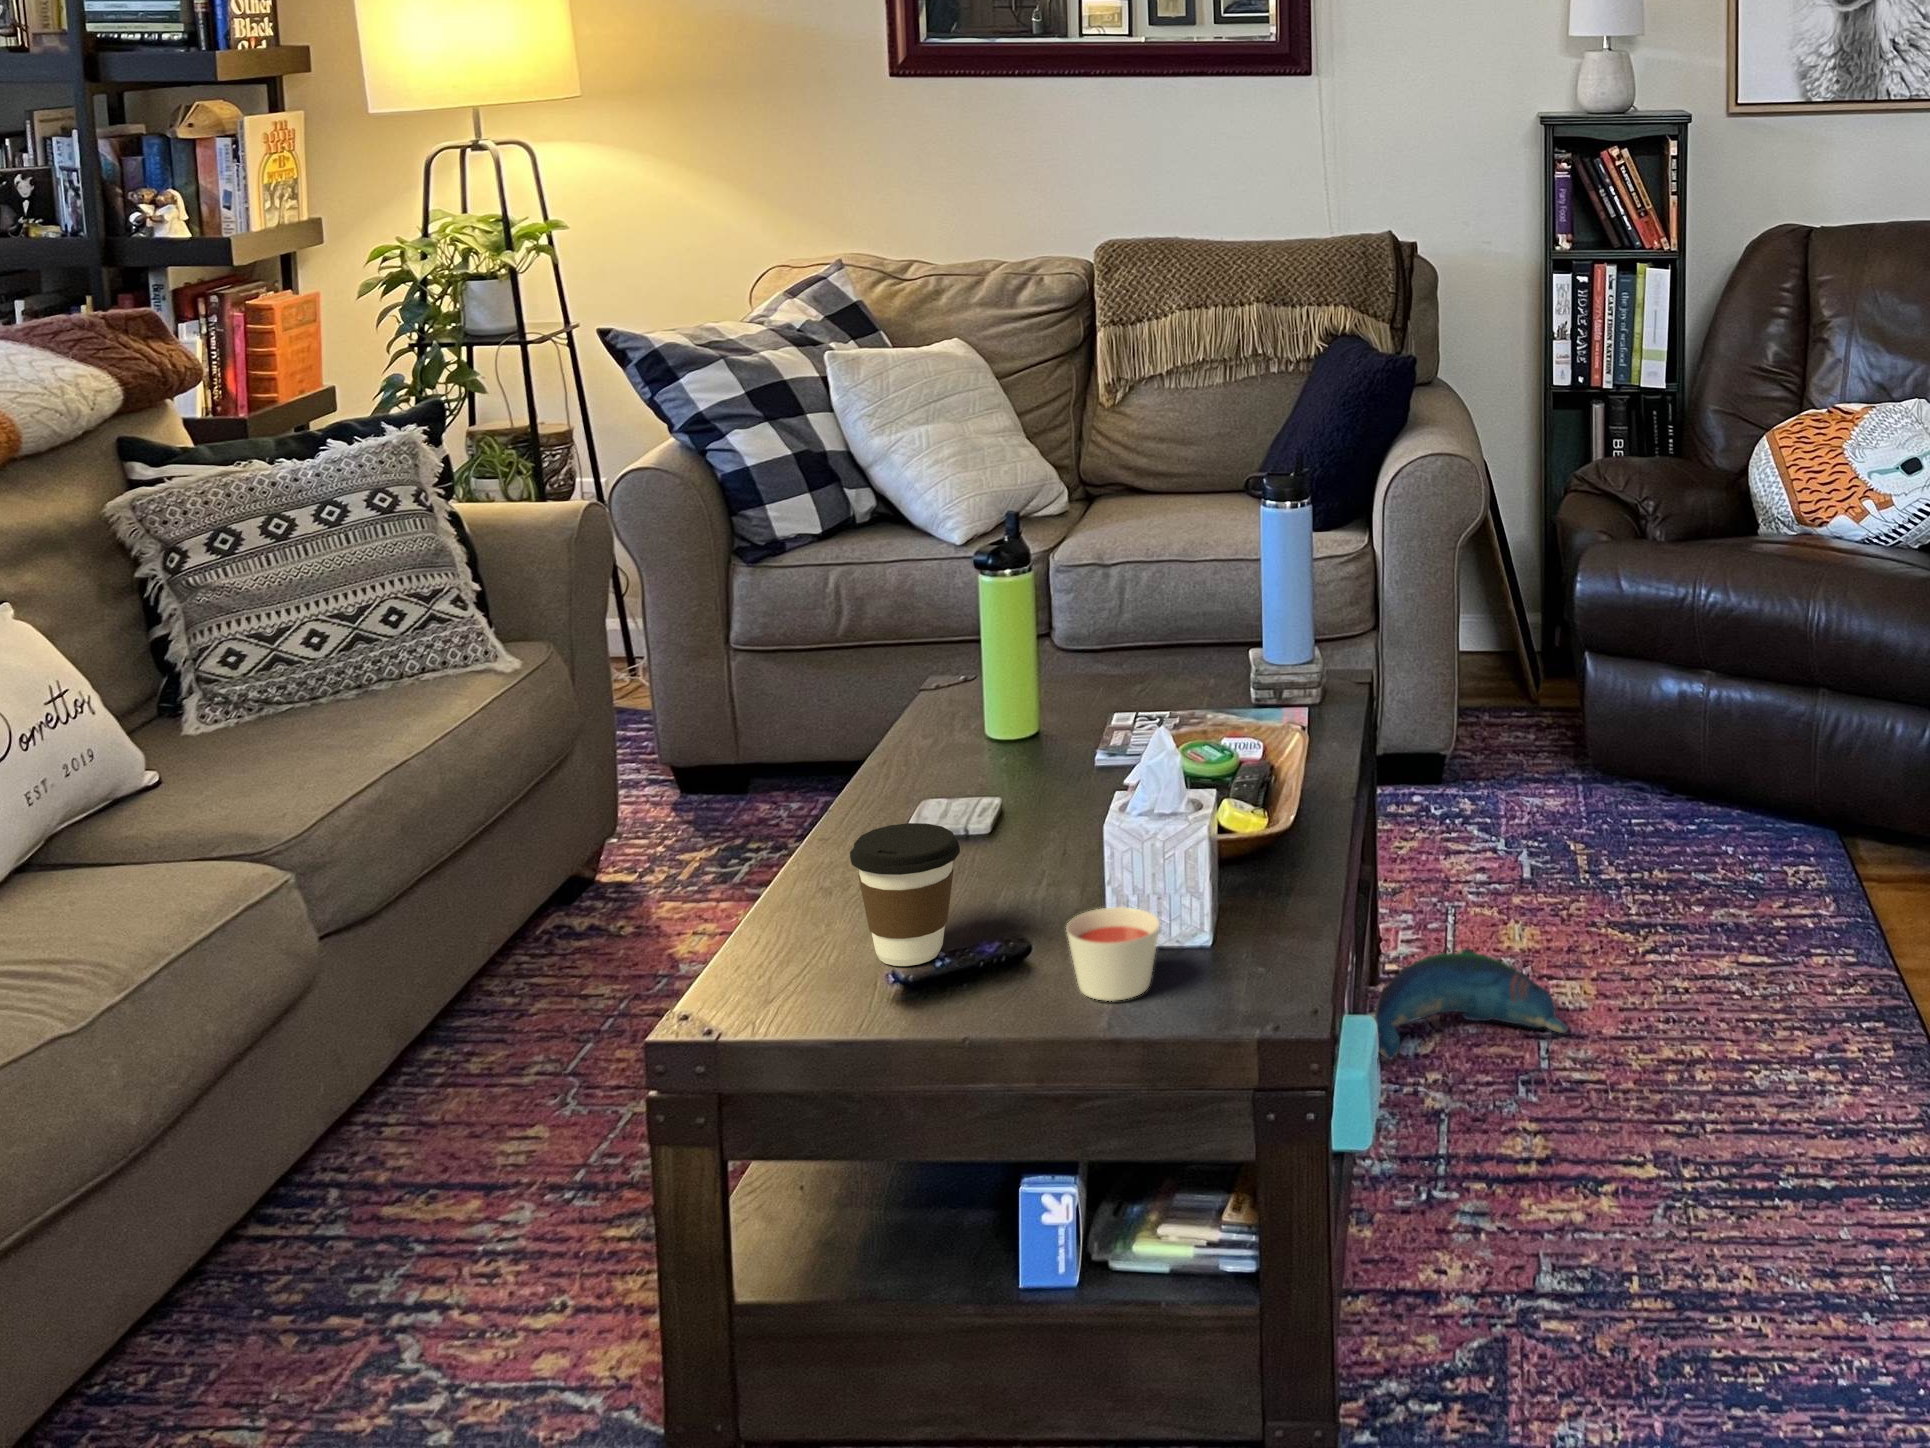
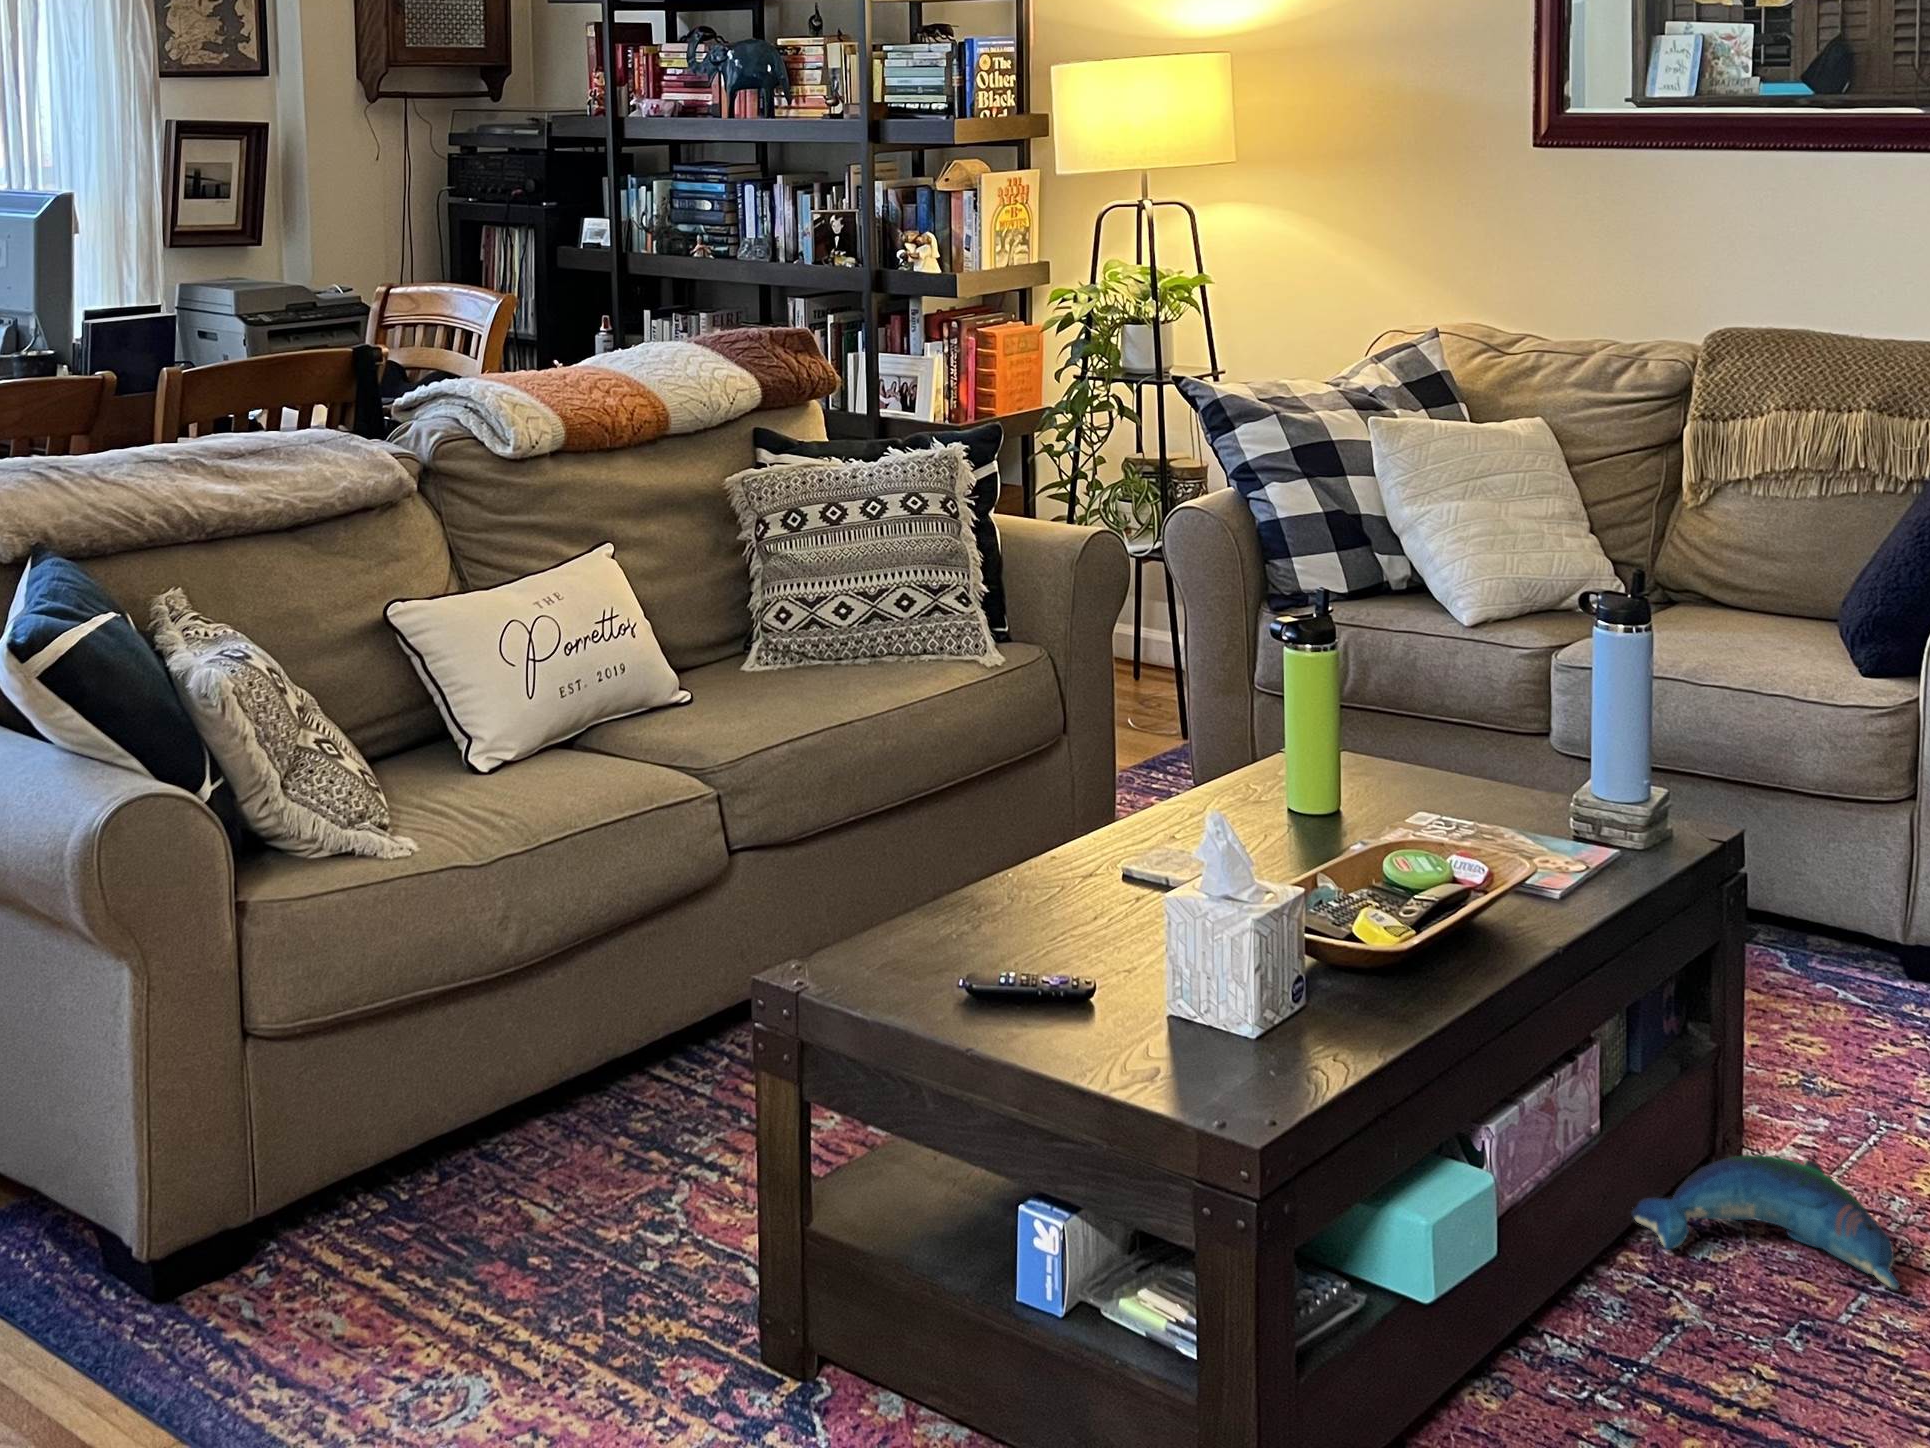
coffee cup: present [850,823,960,966] -> none [962,853,1061,984]
candle: present [1066,907,1159,1001] -> none [1089,974,1180,1065]

